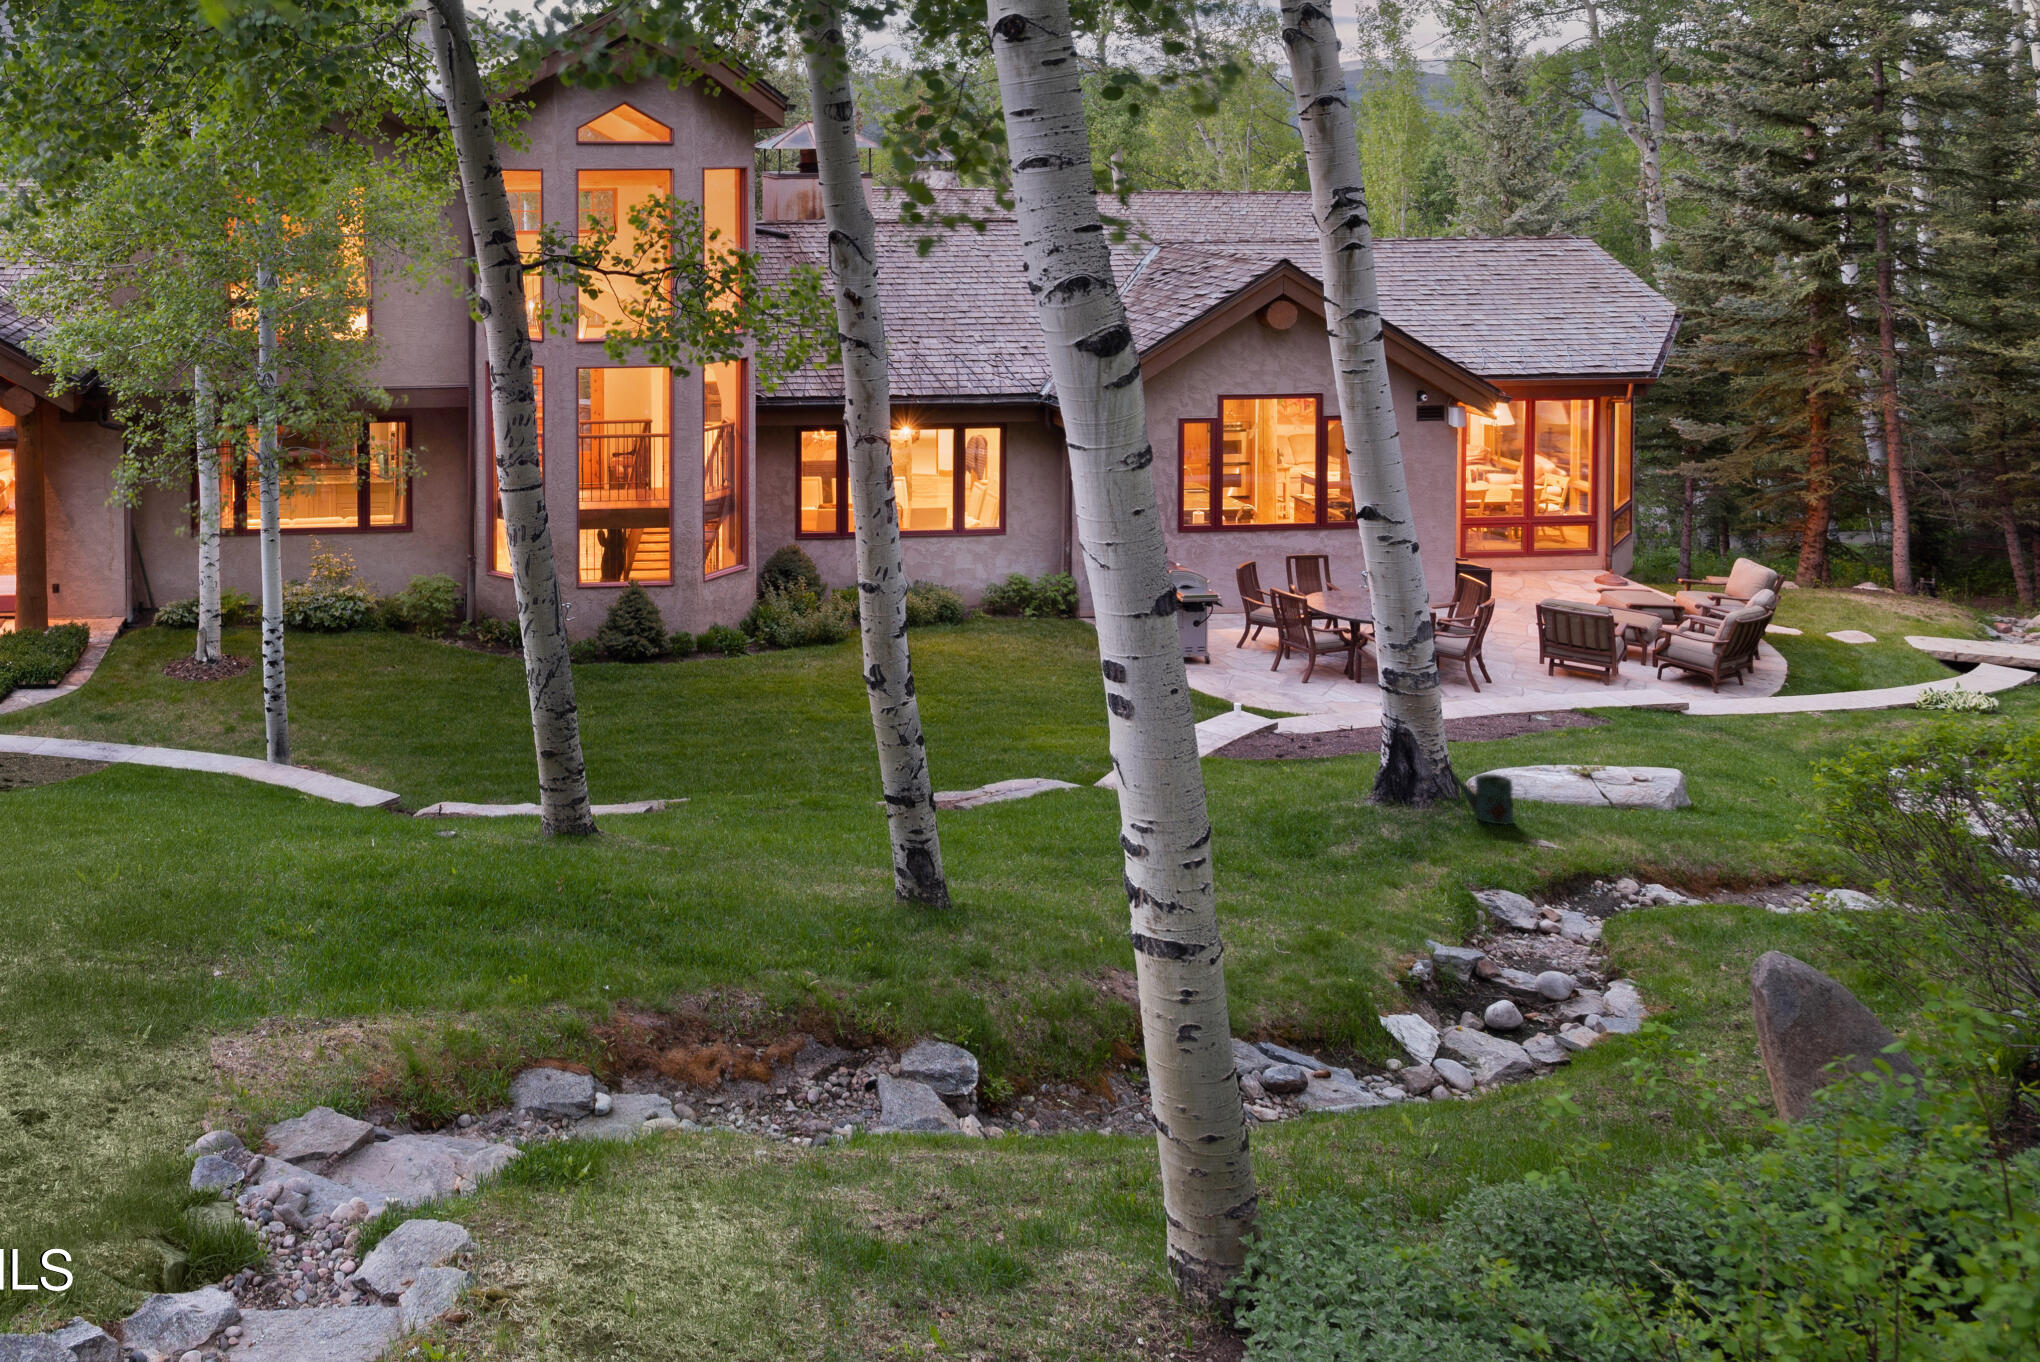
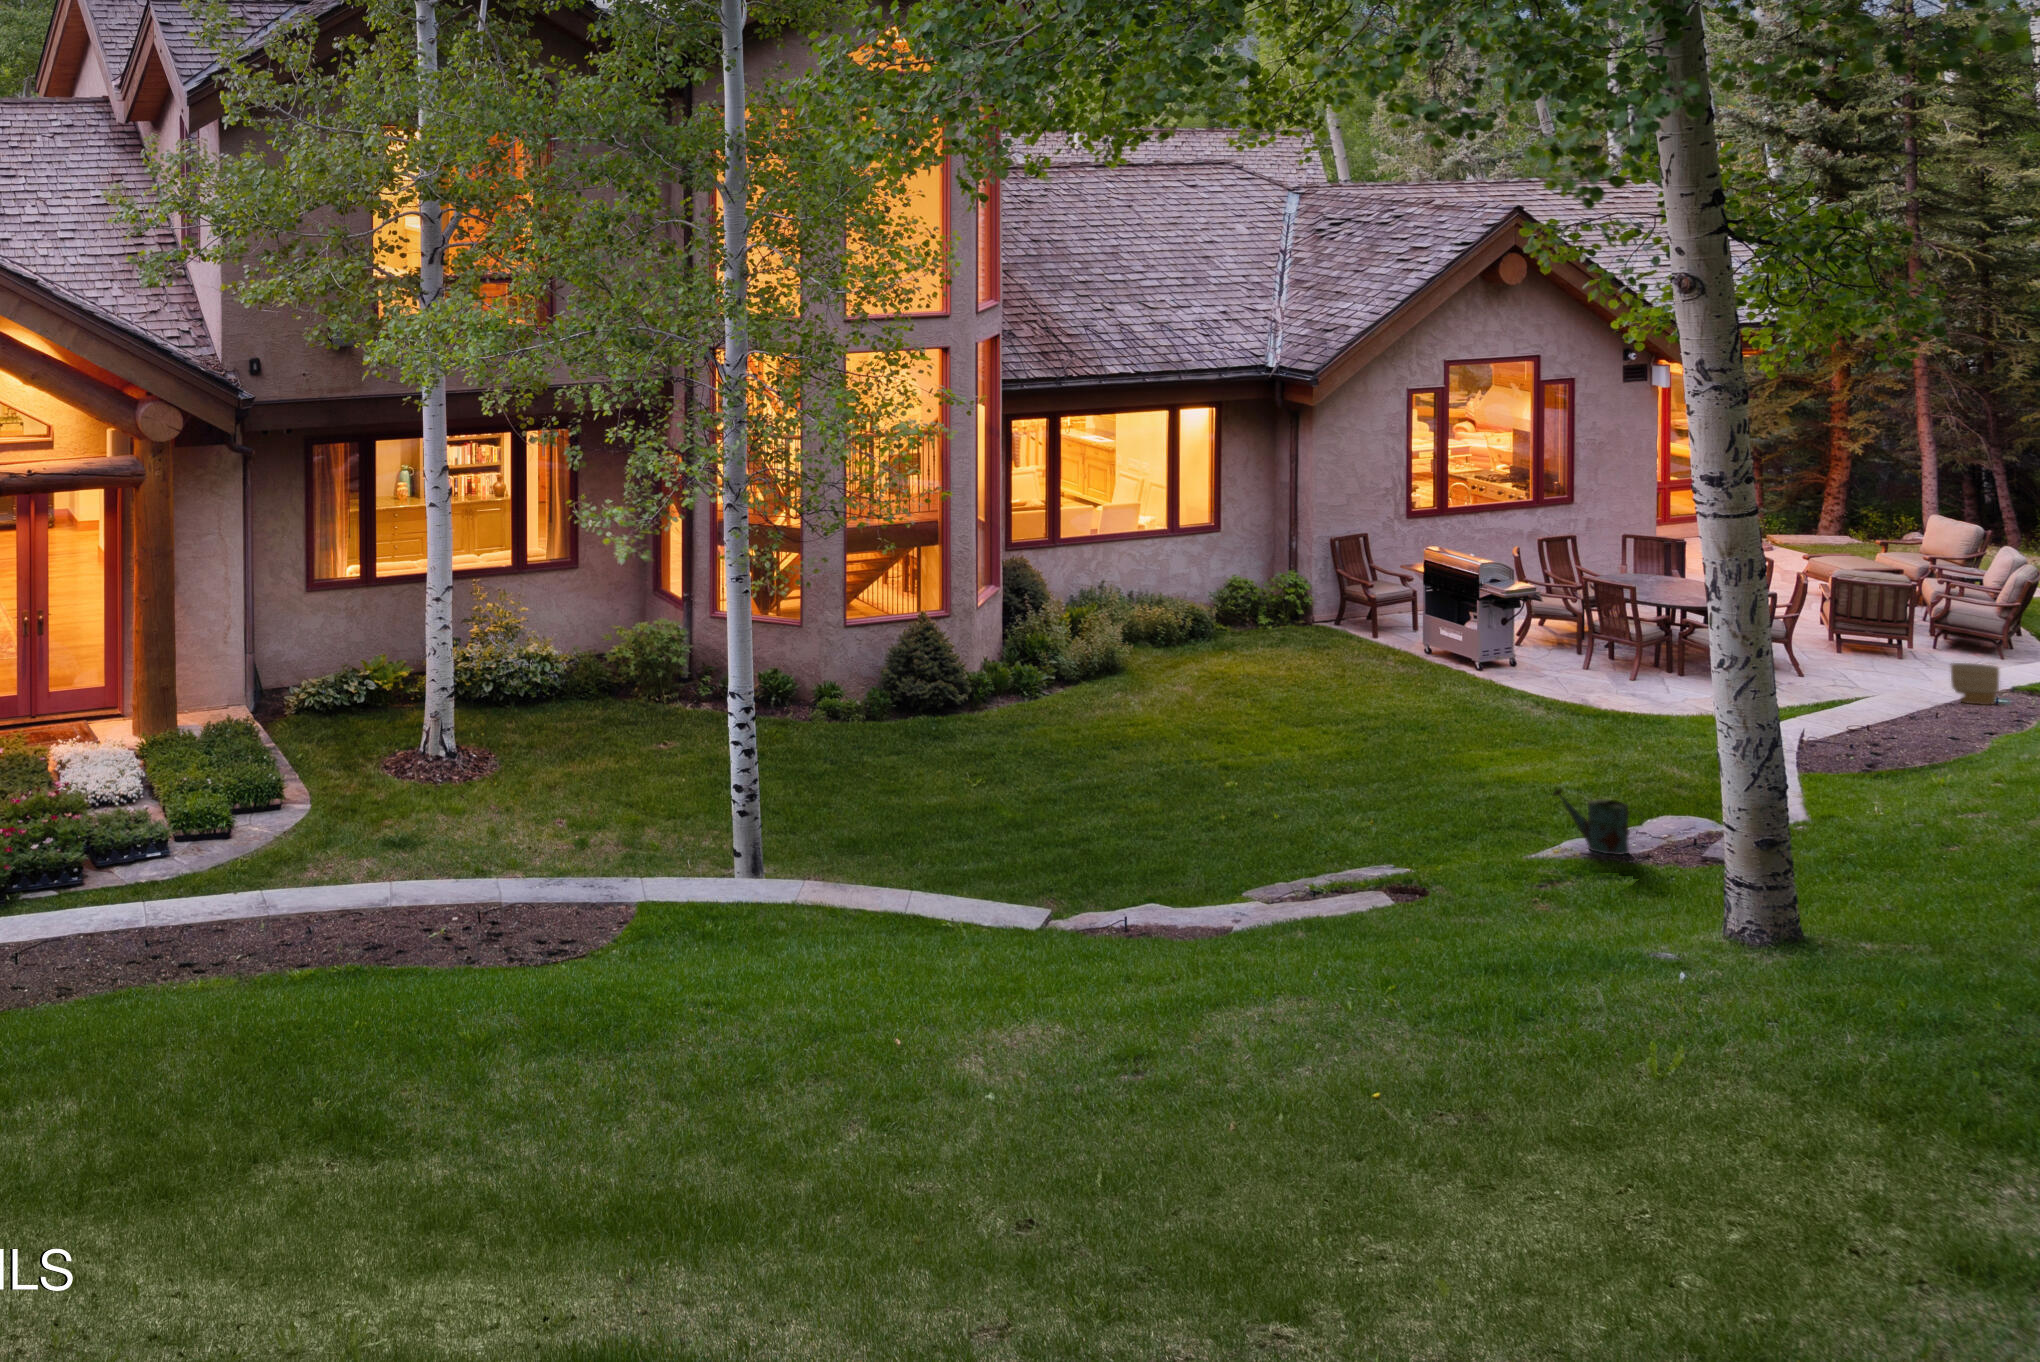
planter: none [1748,648,1792,683] -> present [1951,663,1999,705]

